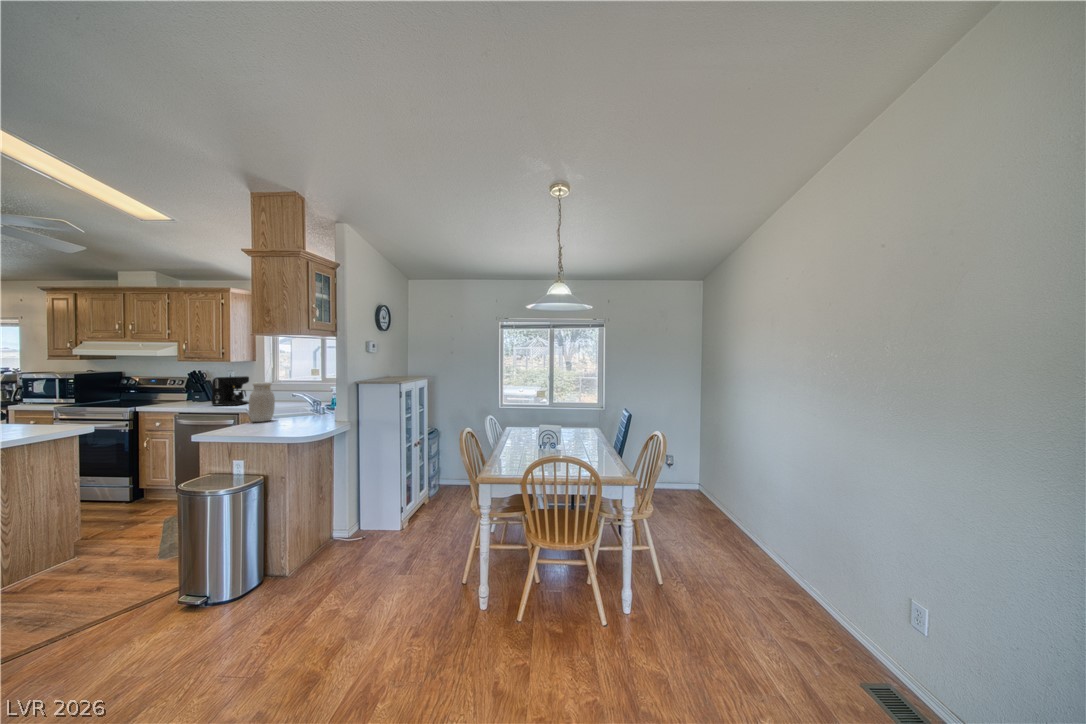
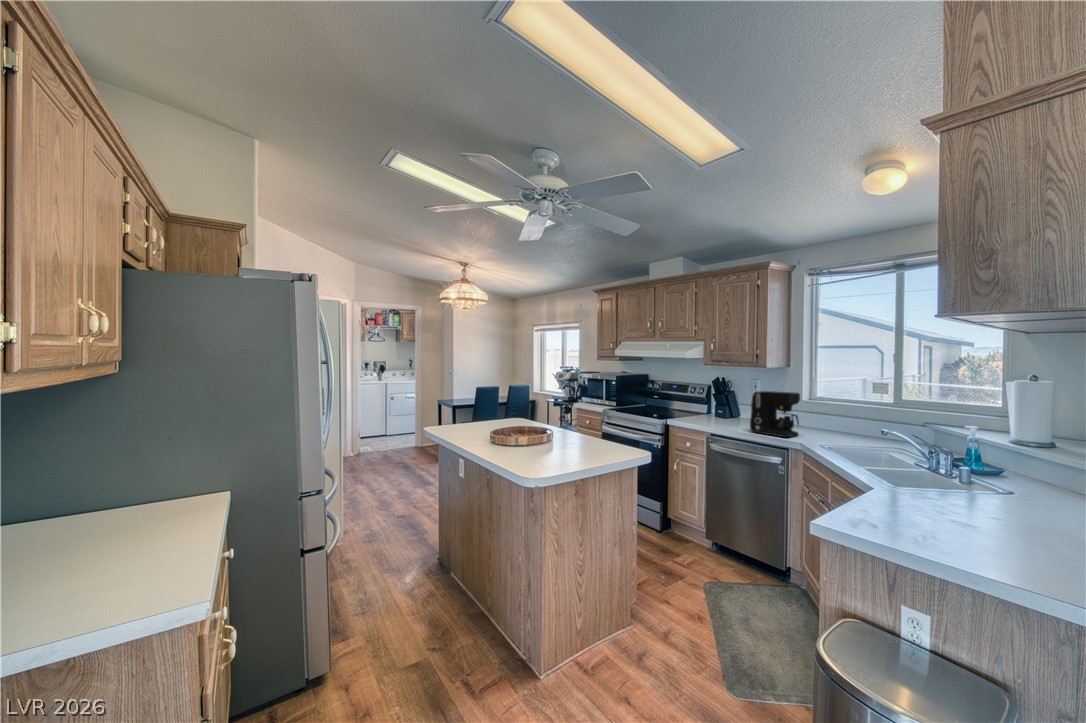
jar: present [249,382,275,422] -> none [944,437,1027,548]

